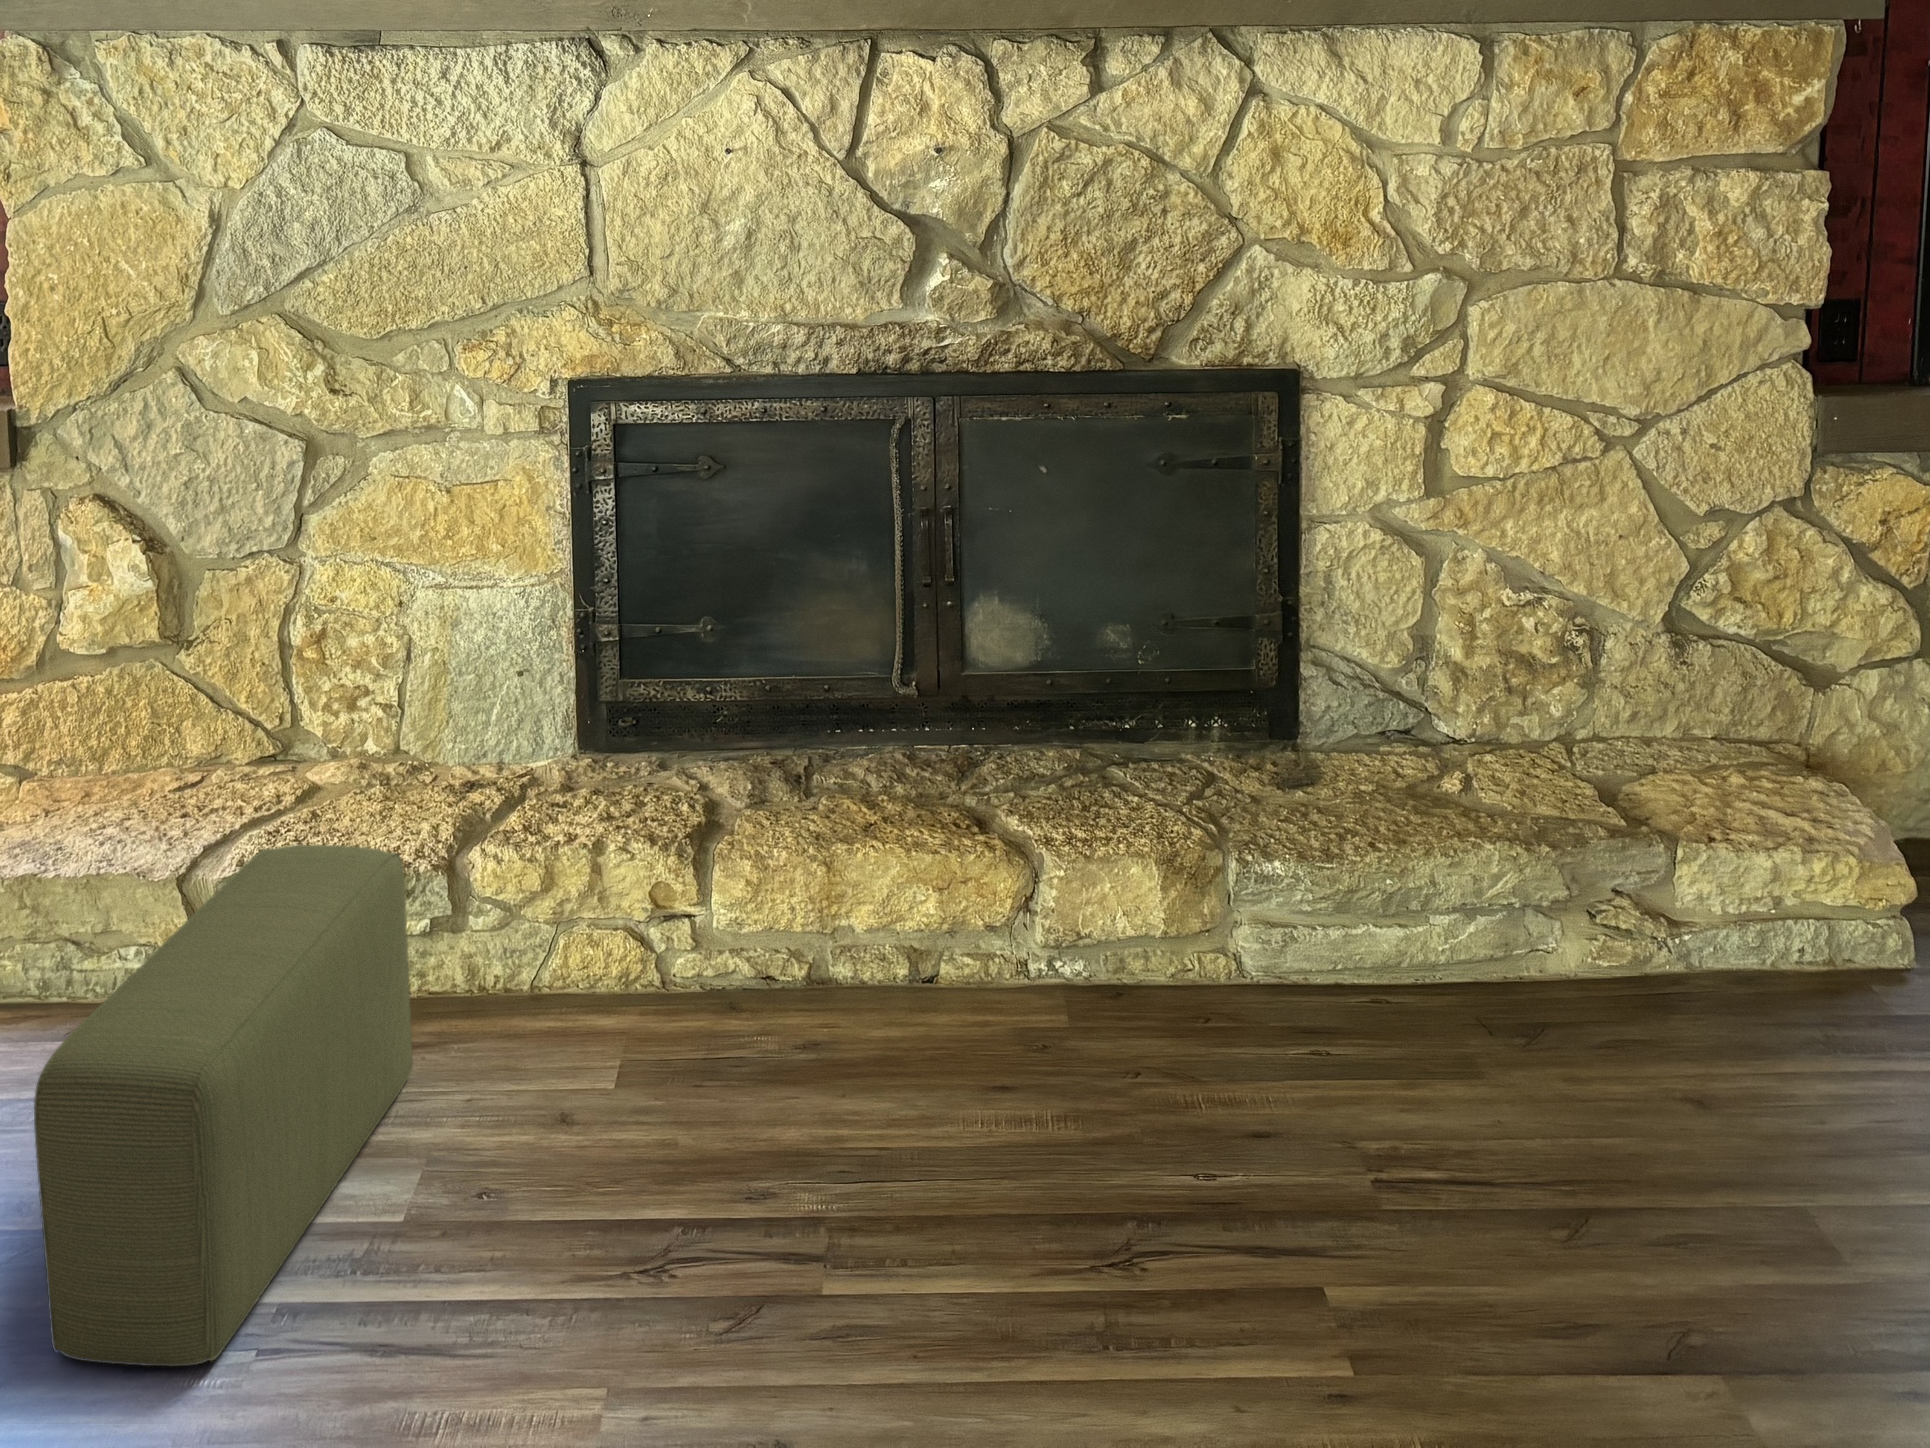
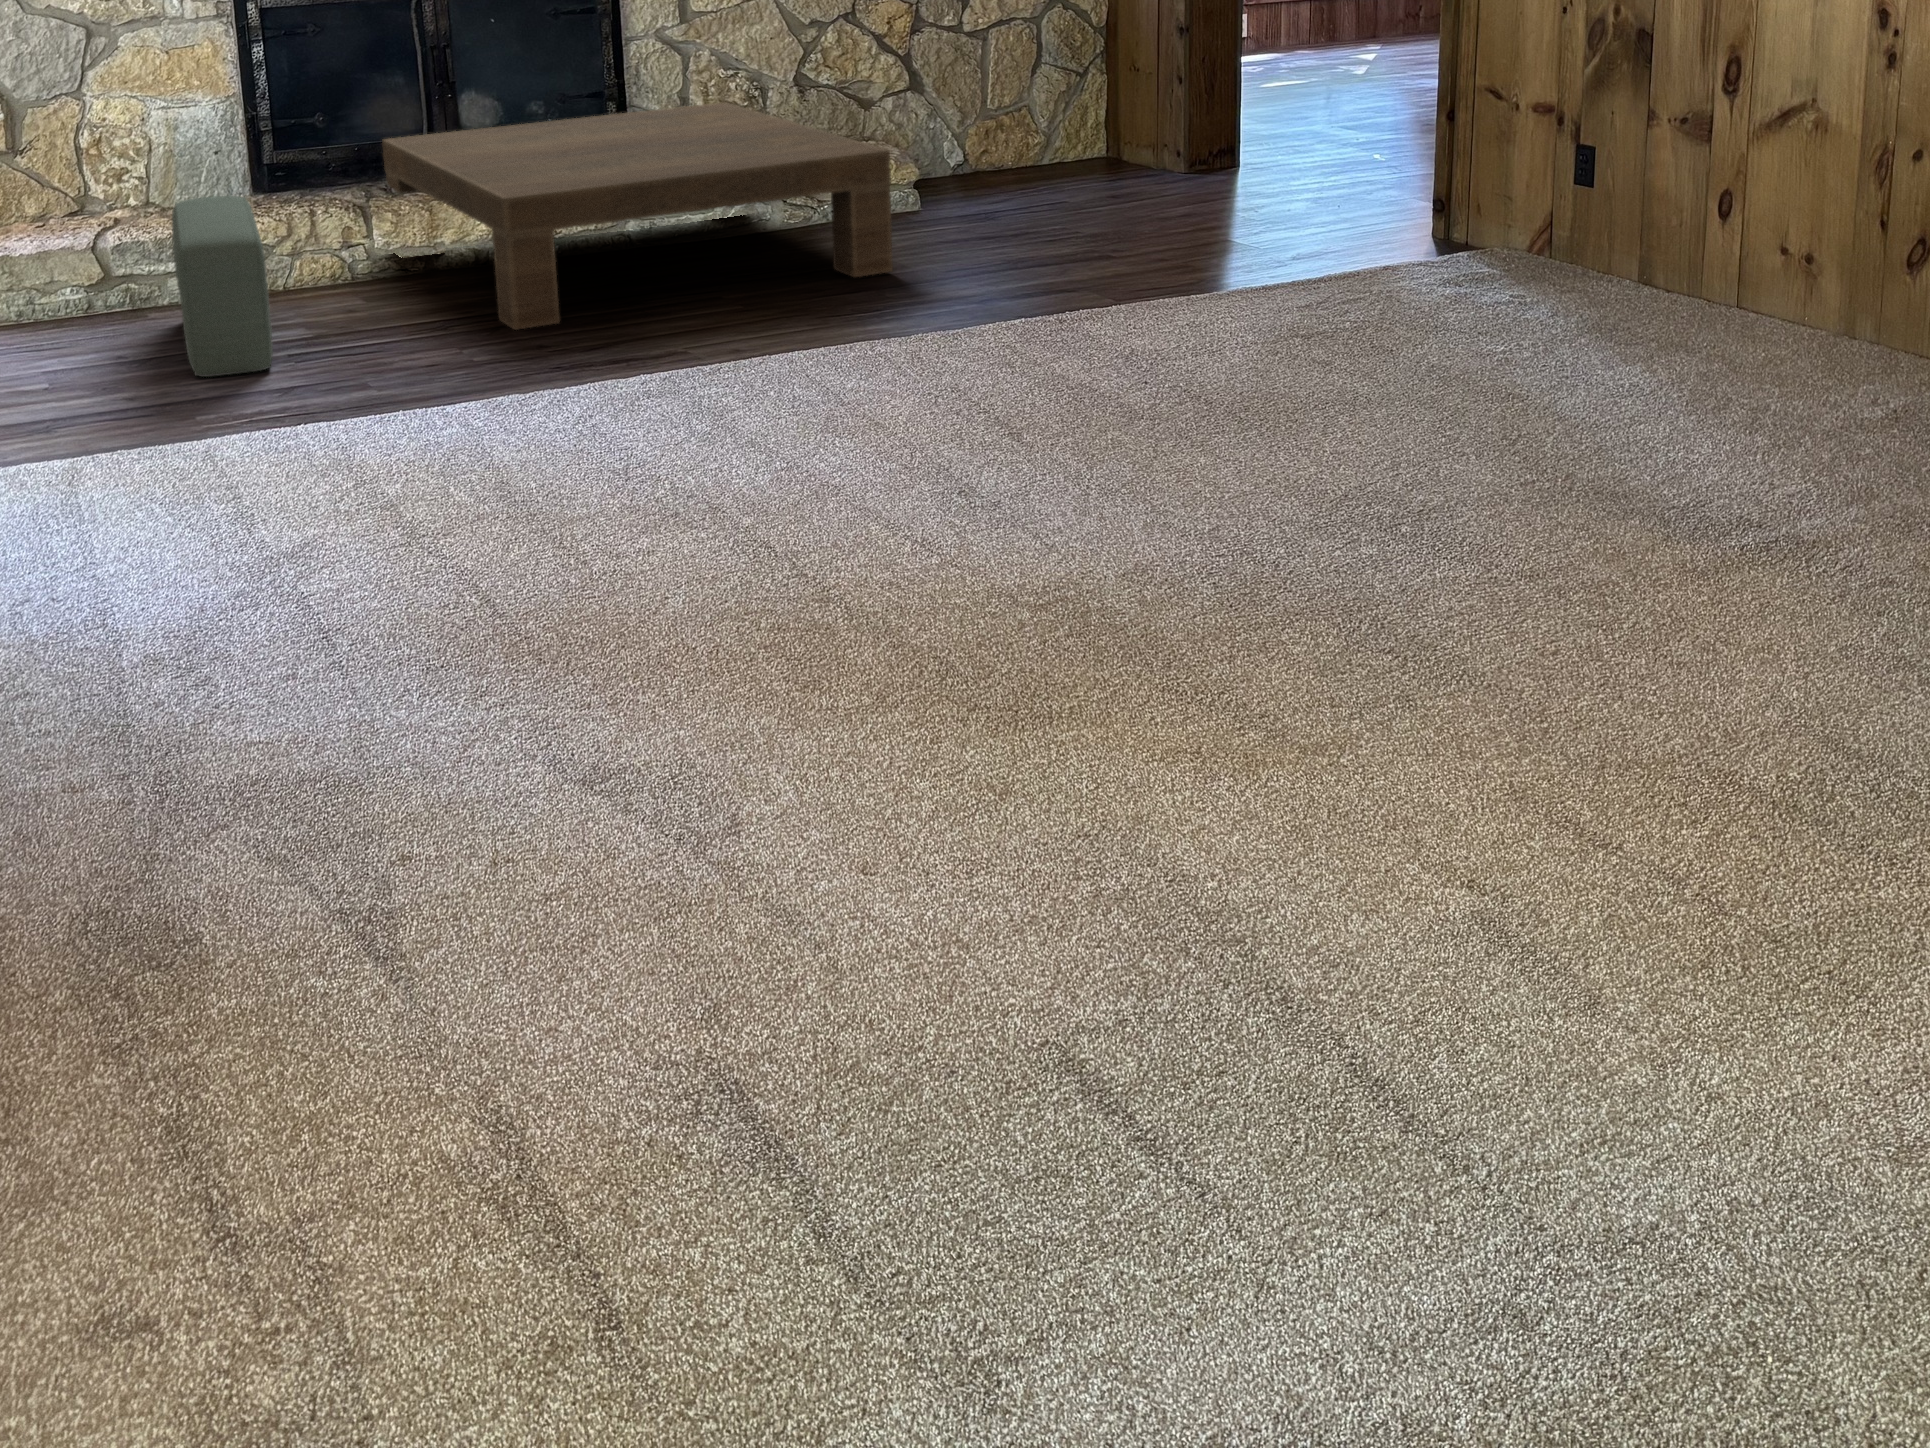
coffee table: none [801,666,1825,1318] -> present [382,102,893,330]

